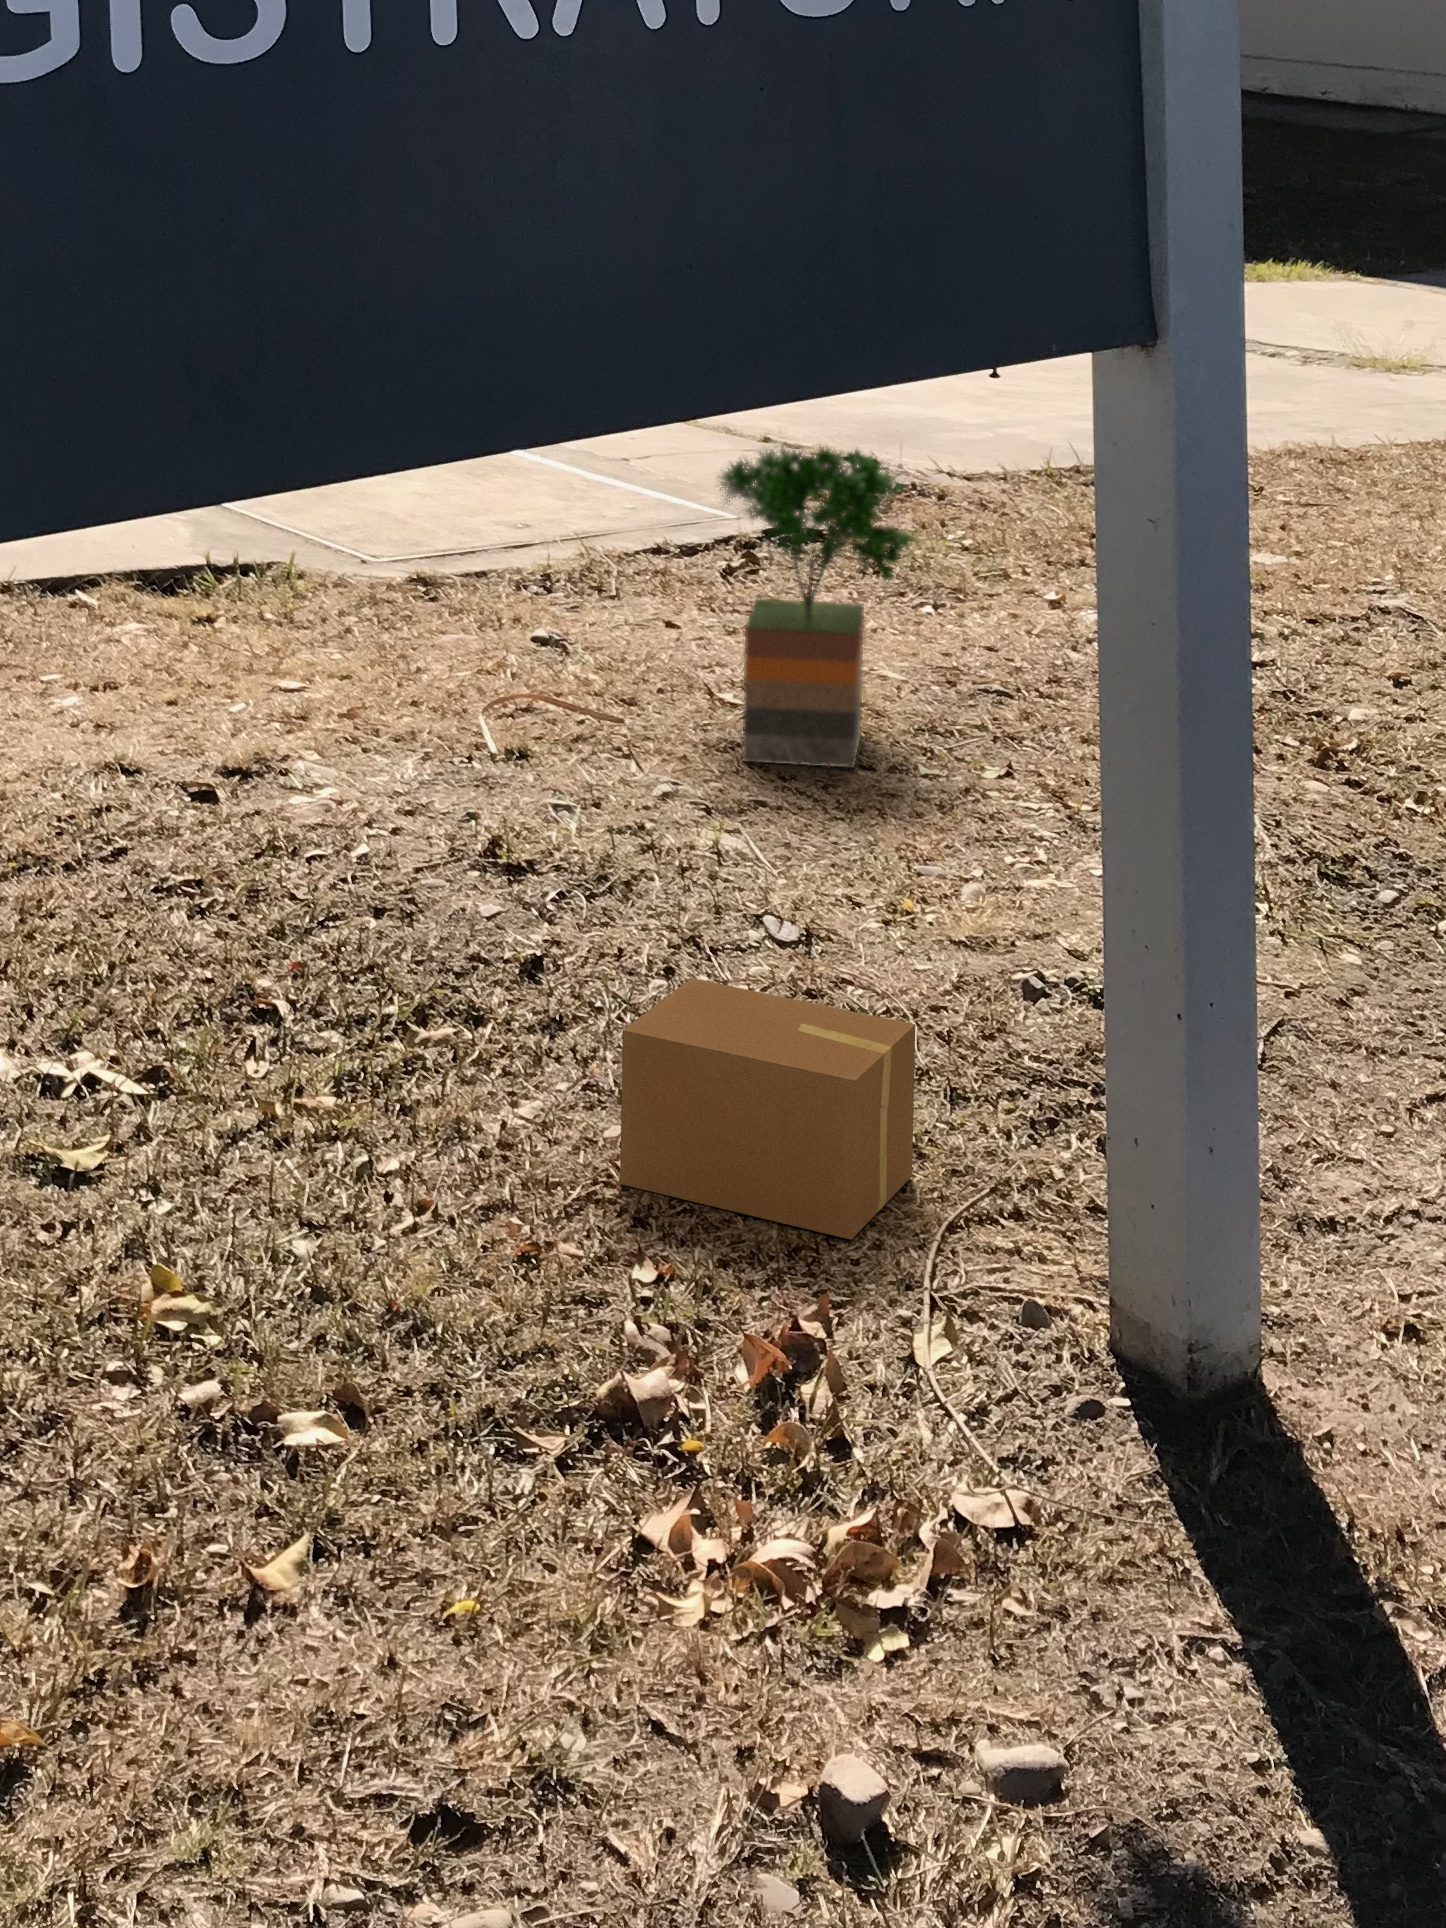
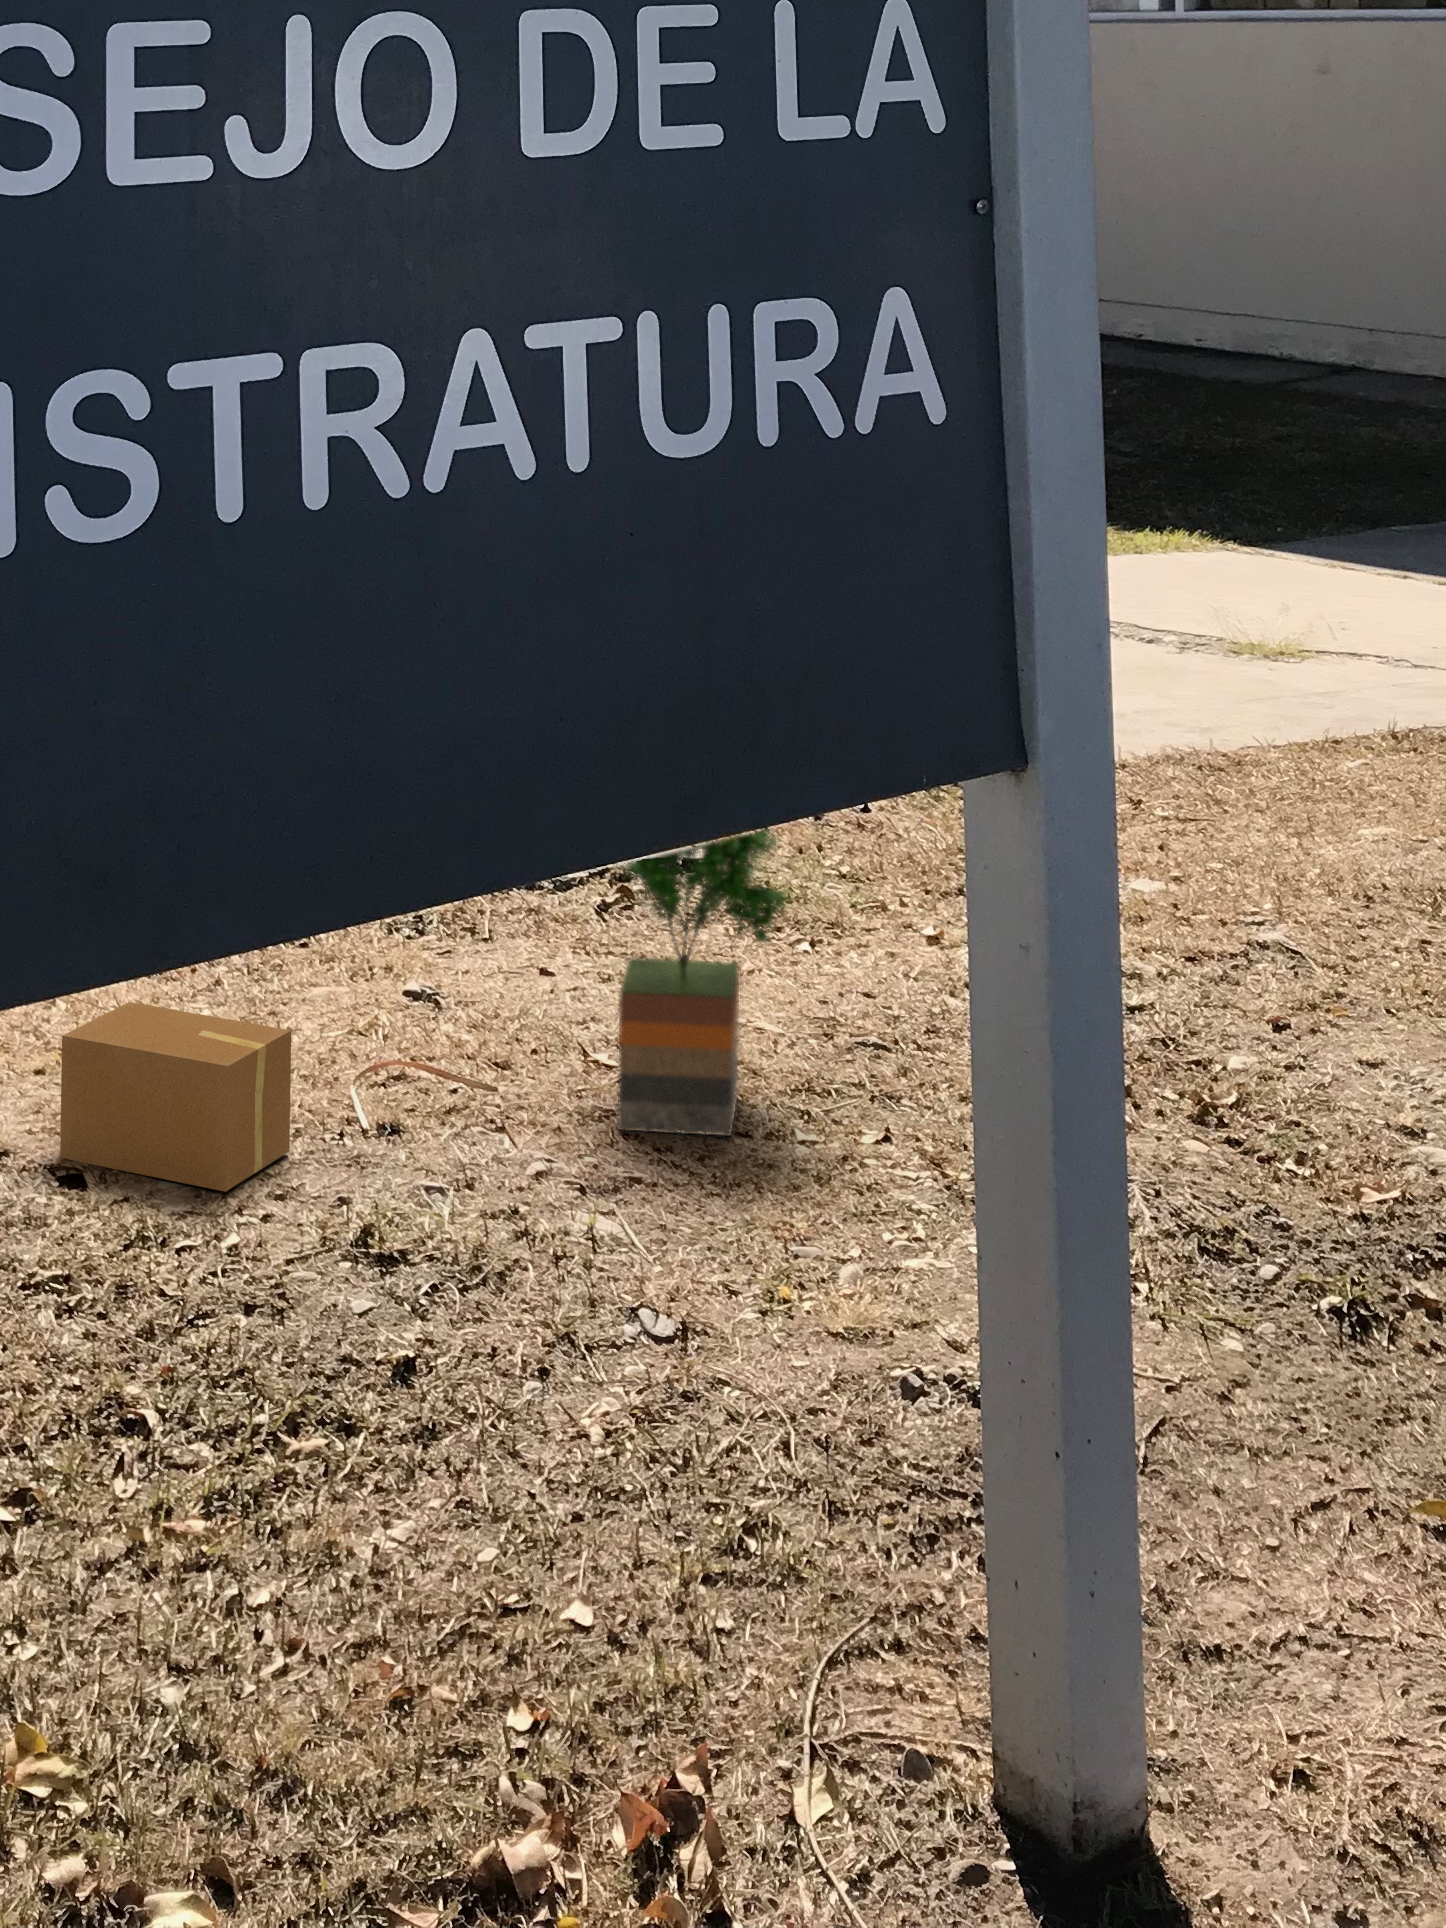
cardboard box: present [620,978,916,1240] -> present [60,1002,291,1192]

